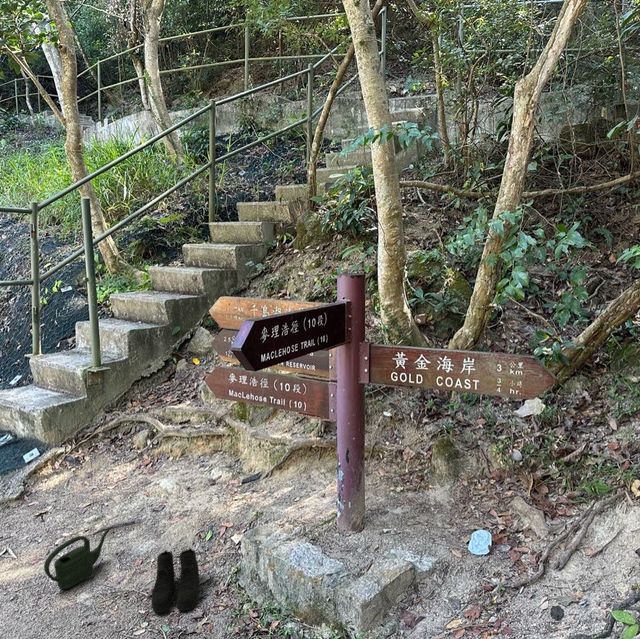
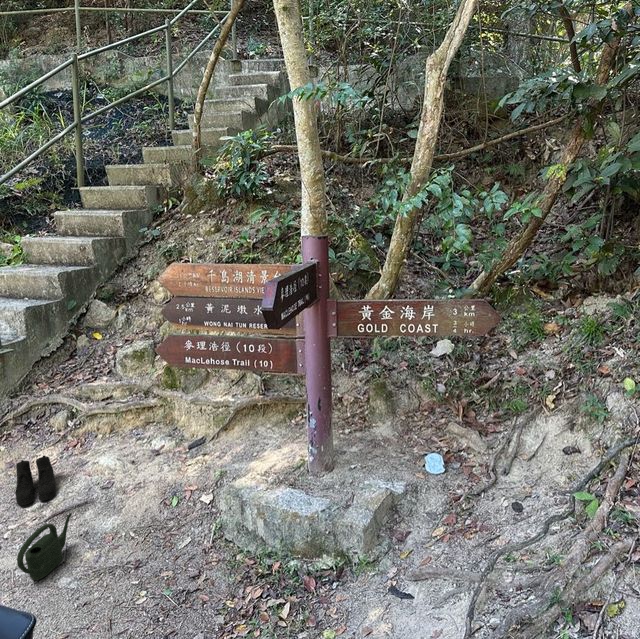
boots: present [152,548,199,612] -> present [15,455,56,506]

